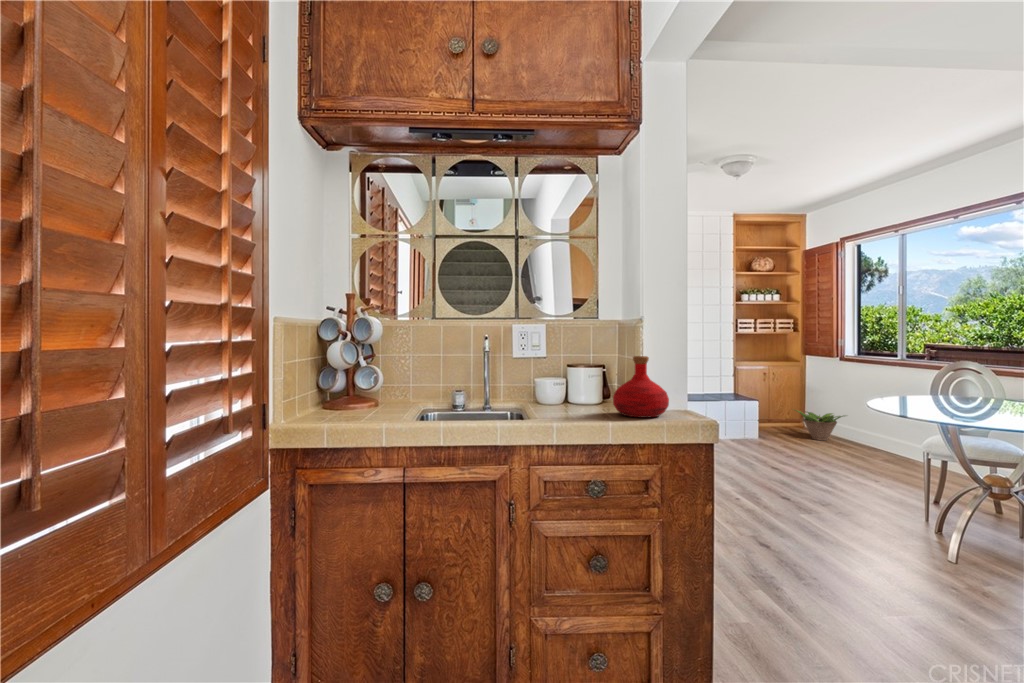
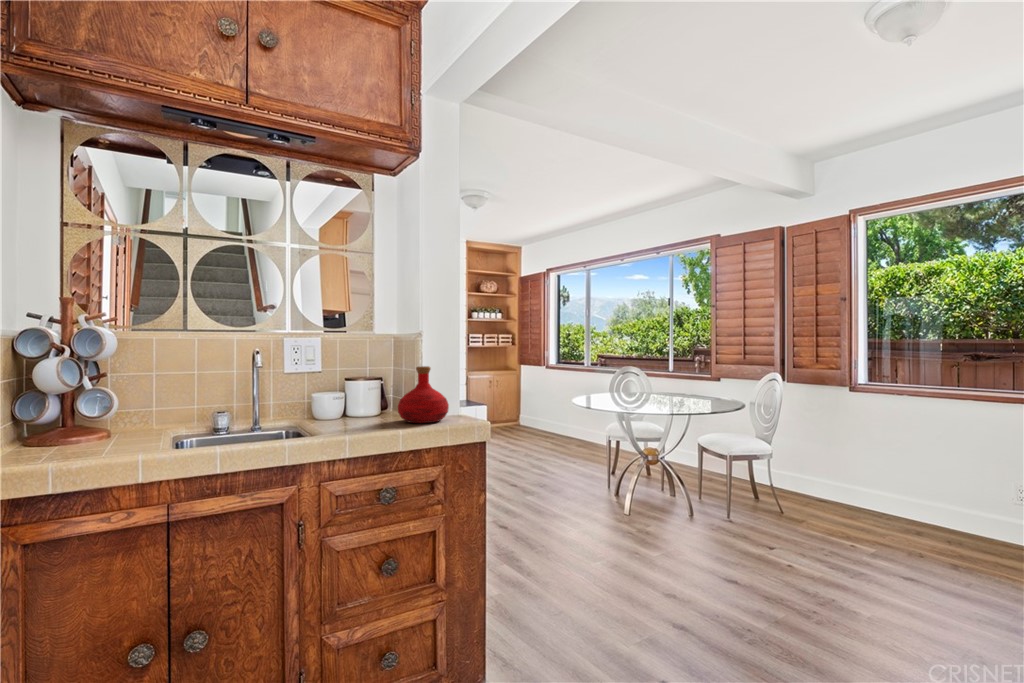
decorative plant: present [795,410,843,440] -> none [512,409,553,433]

